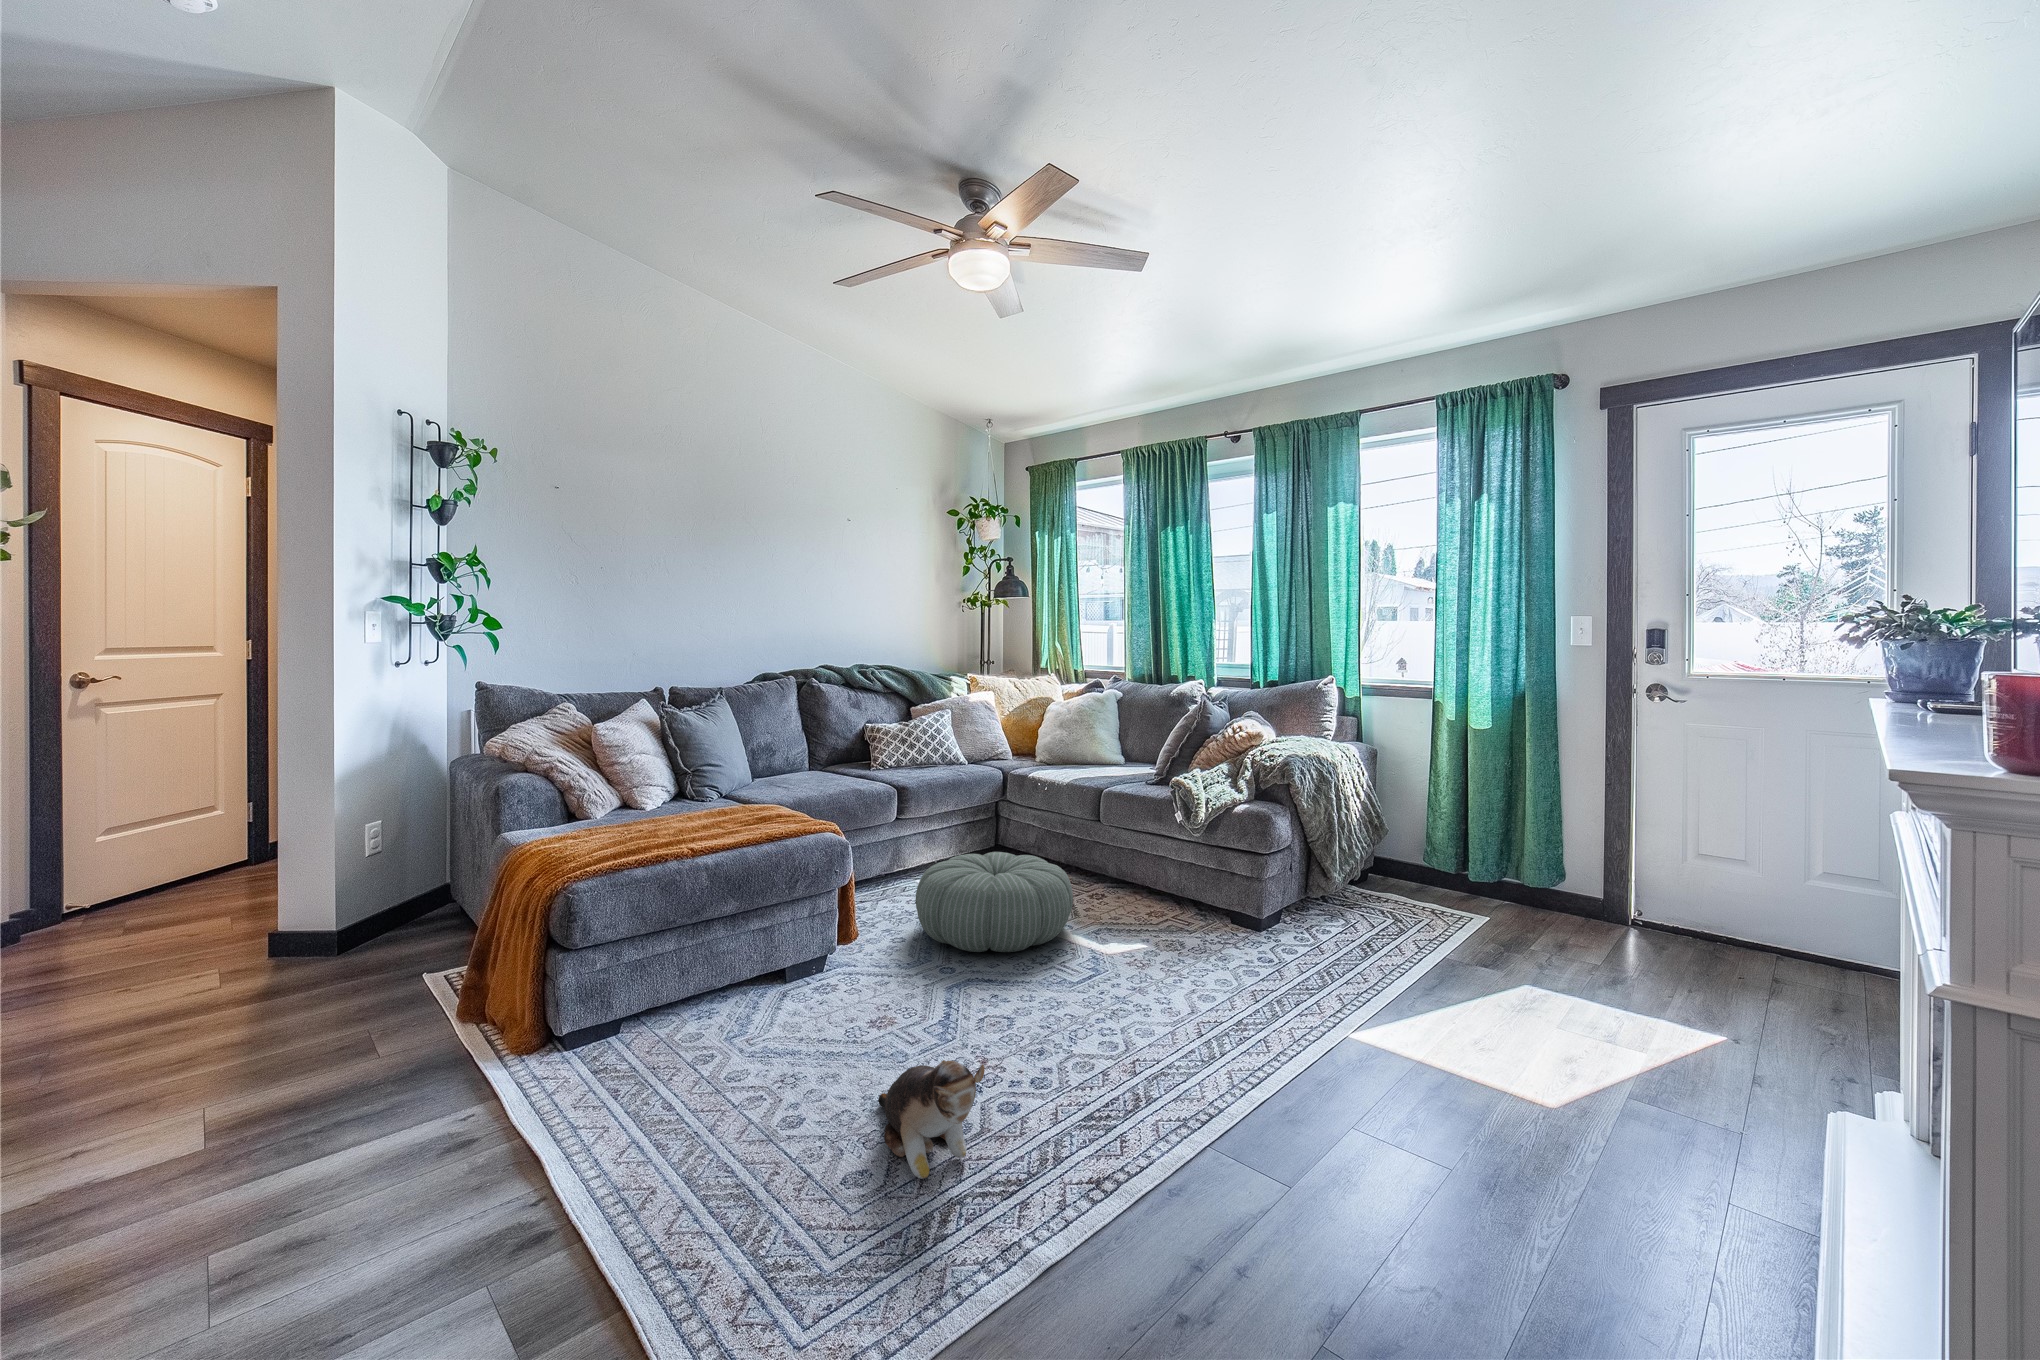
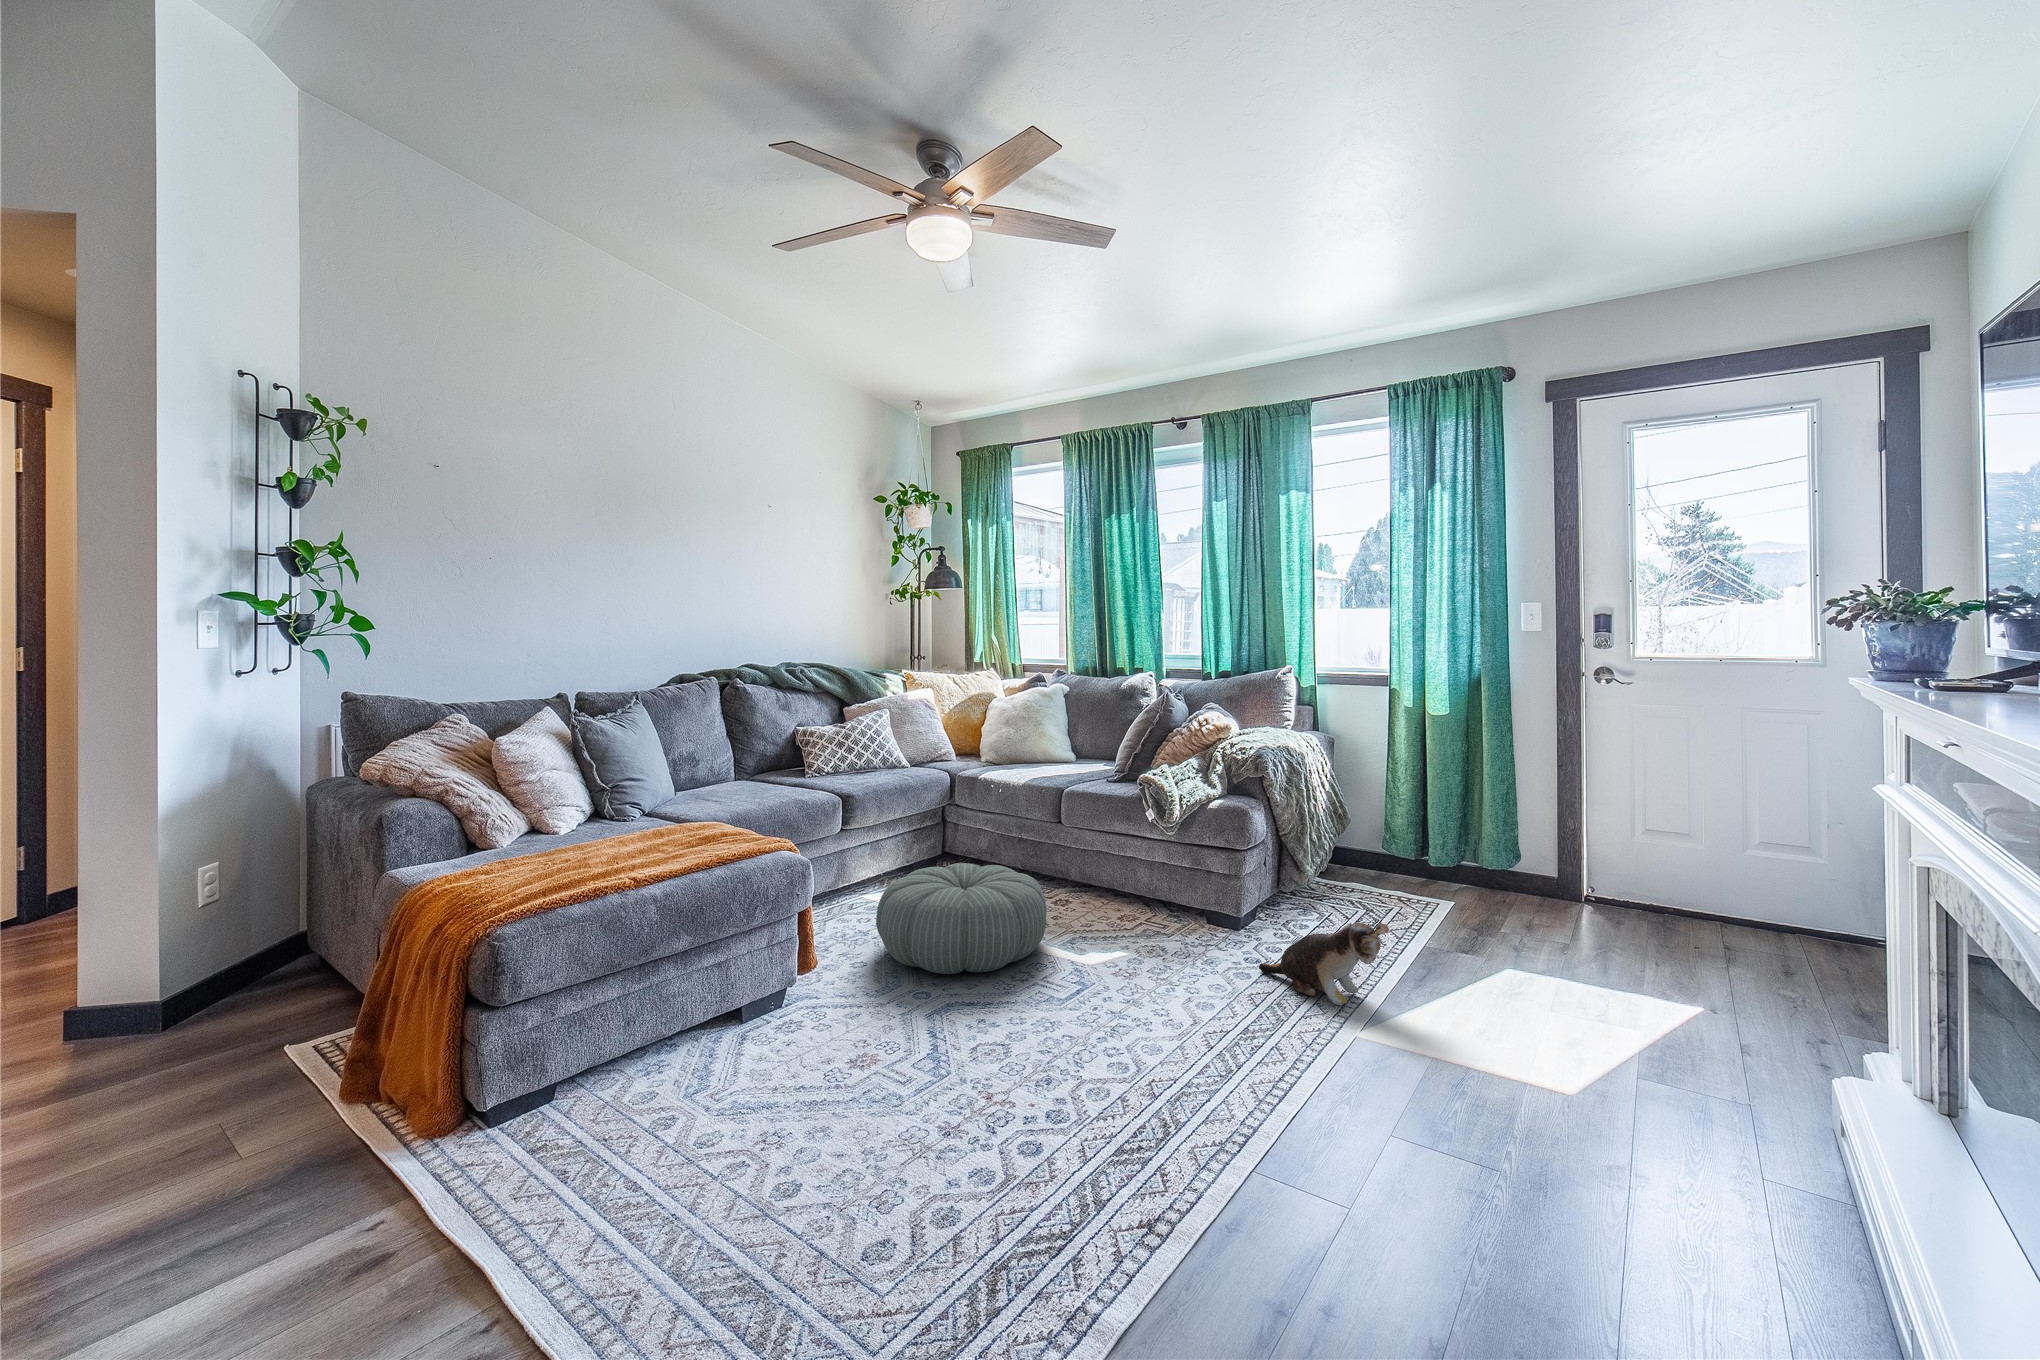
plush toy: present [878,1060,985,1179] -> present [1259,923,1389,1005]

